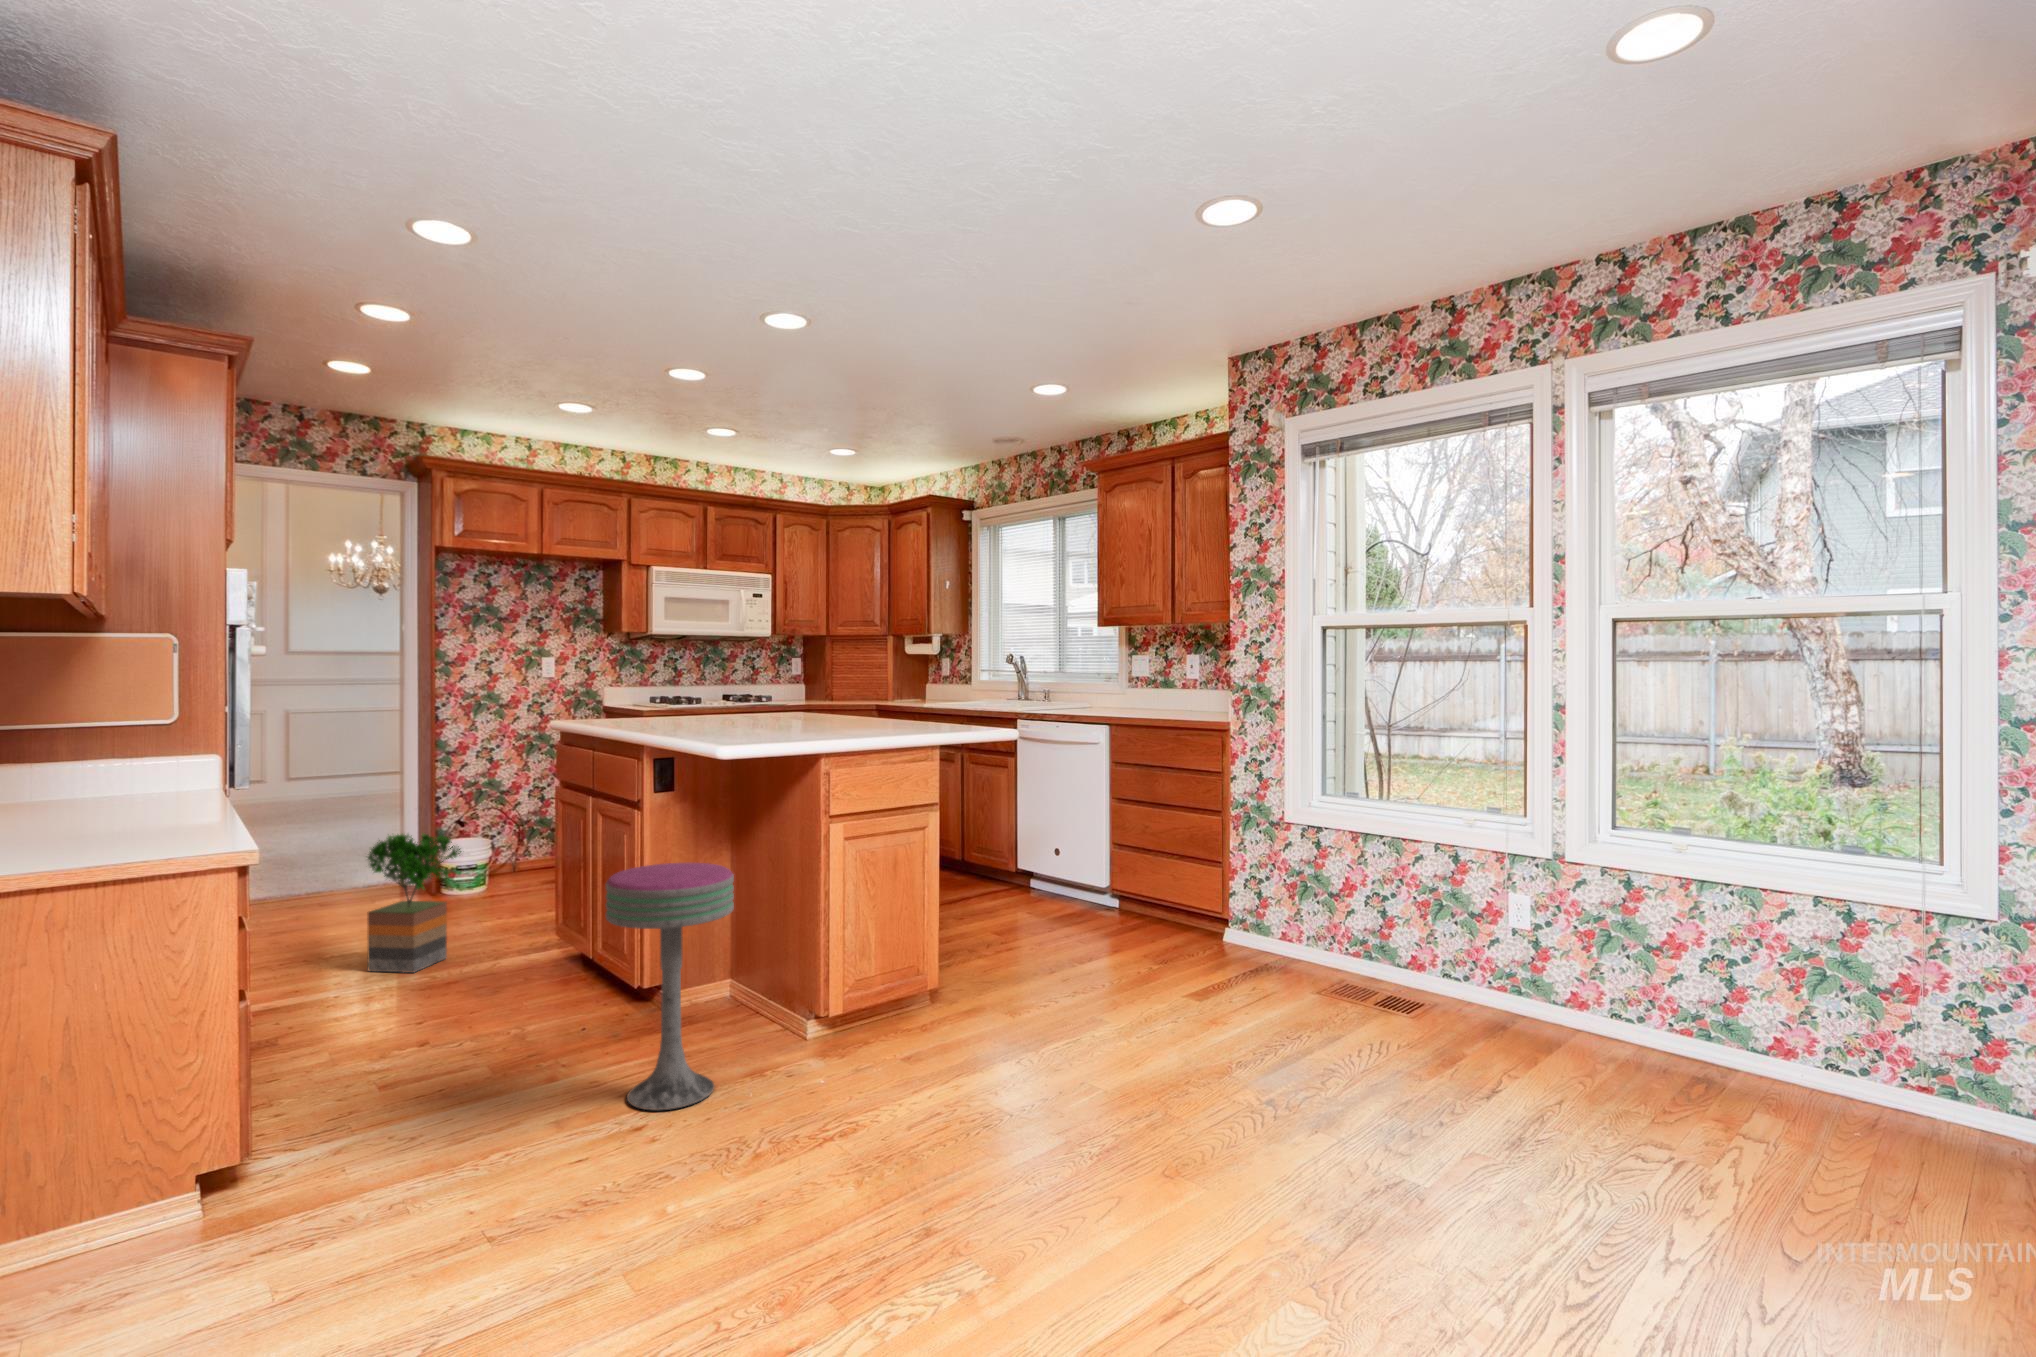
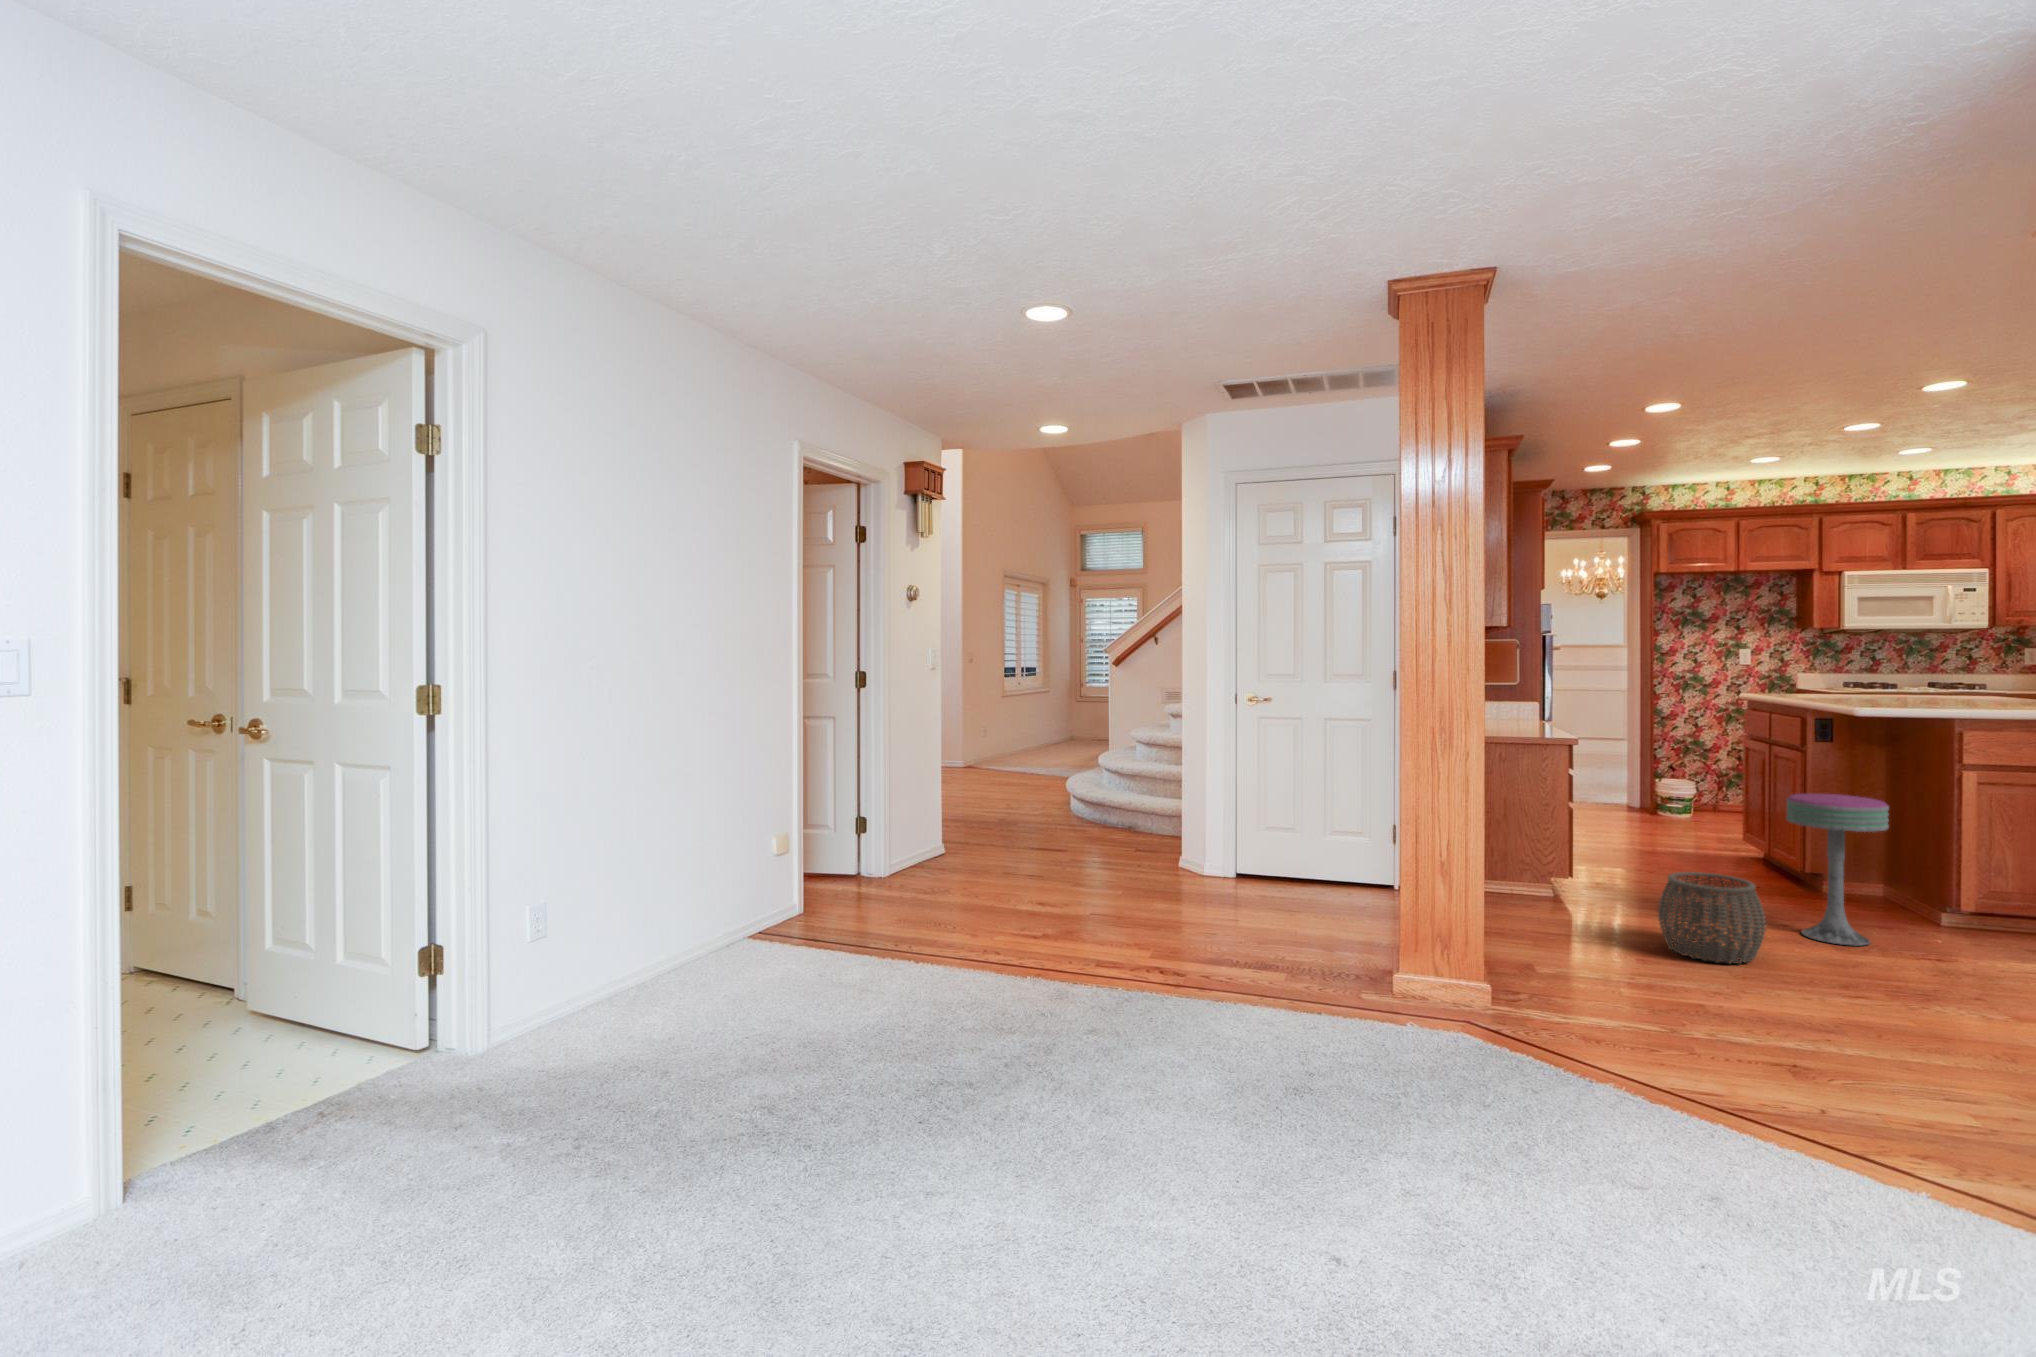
potted tree: present [367,834,462,973] -> none [1617,764,1682,852]
woven basket: none [380,1060,581,1274] -> present [1658,872,1766,964]

